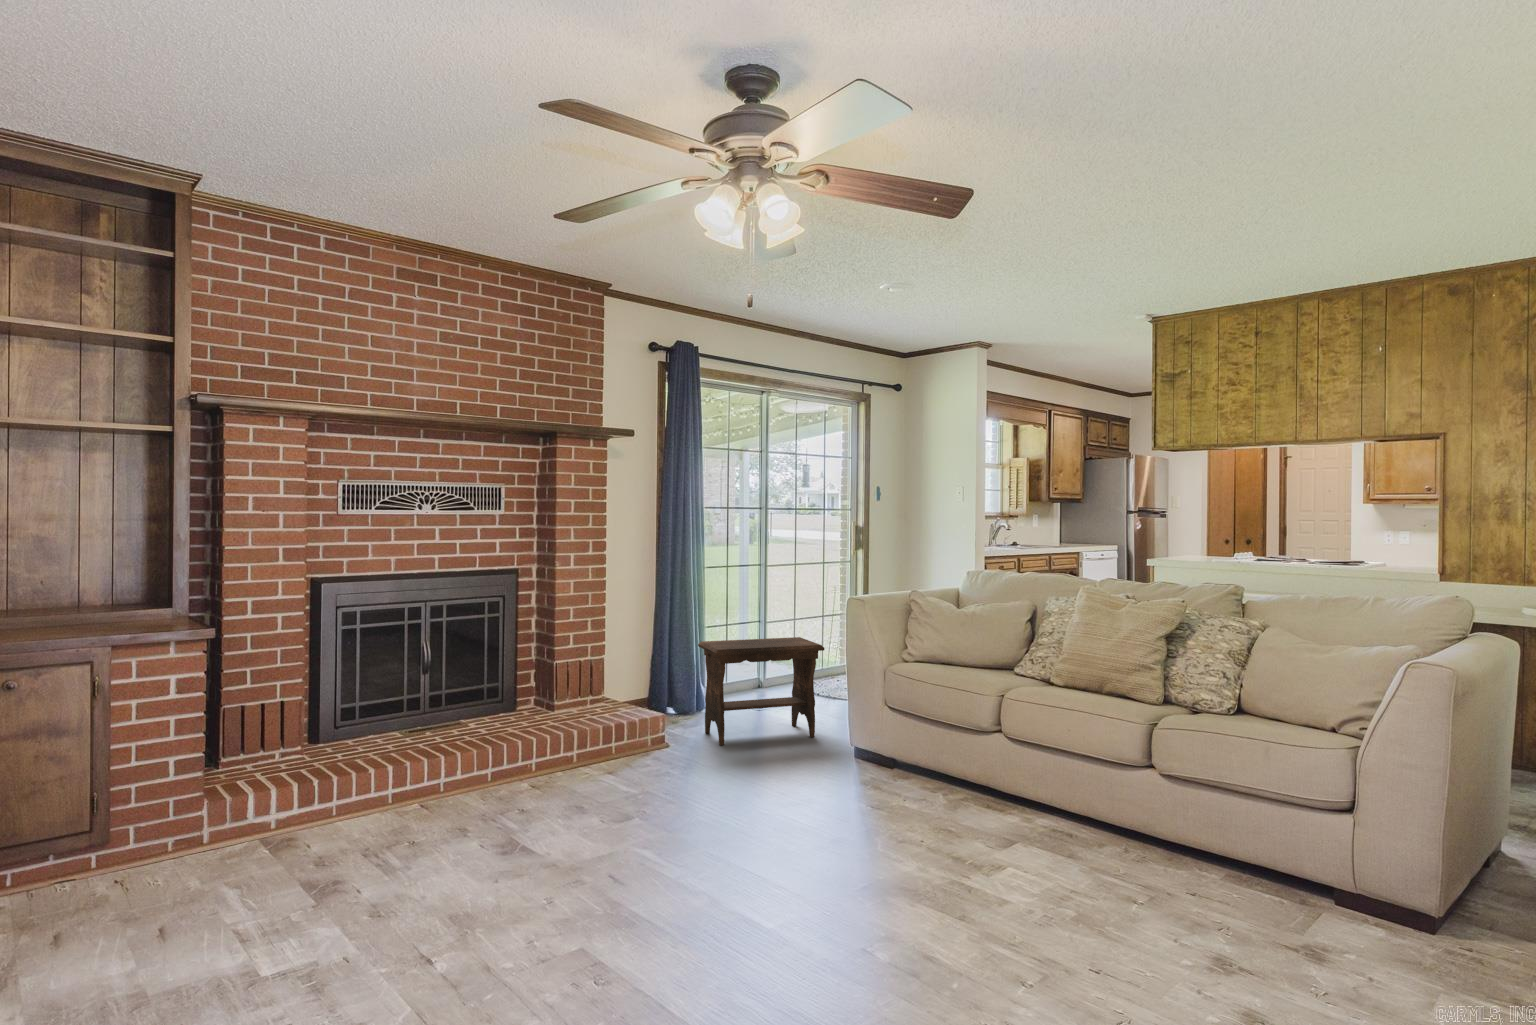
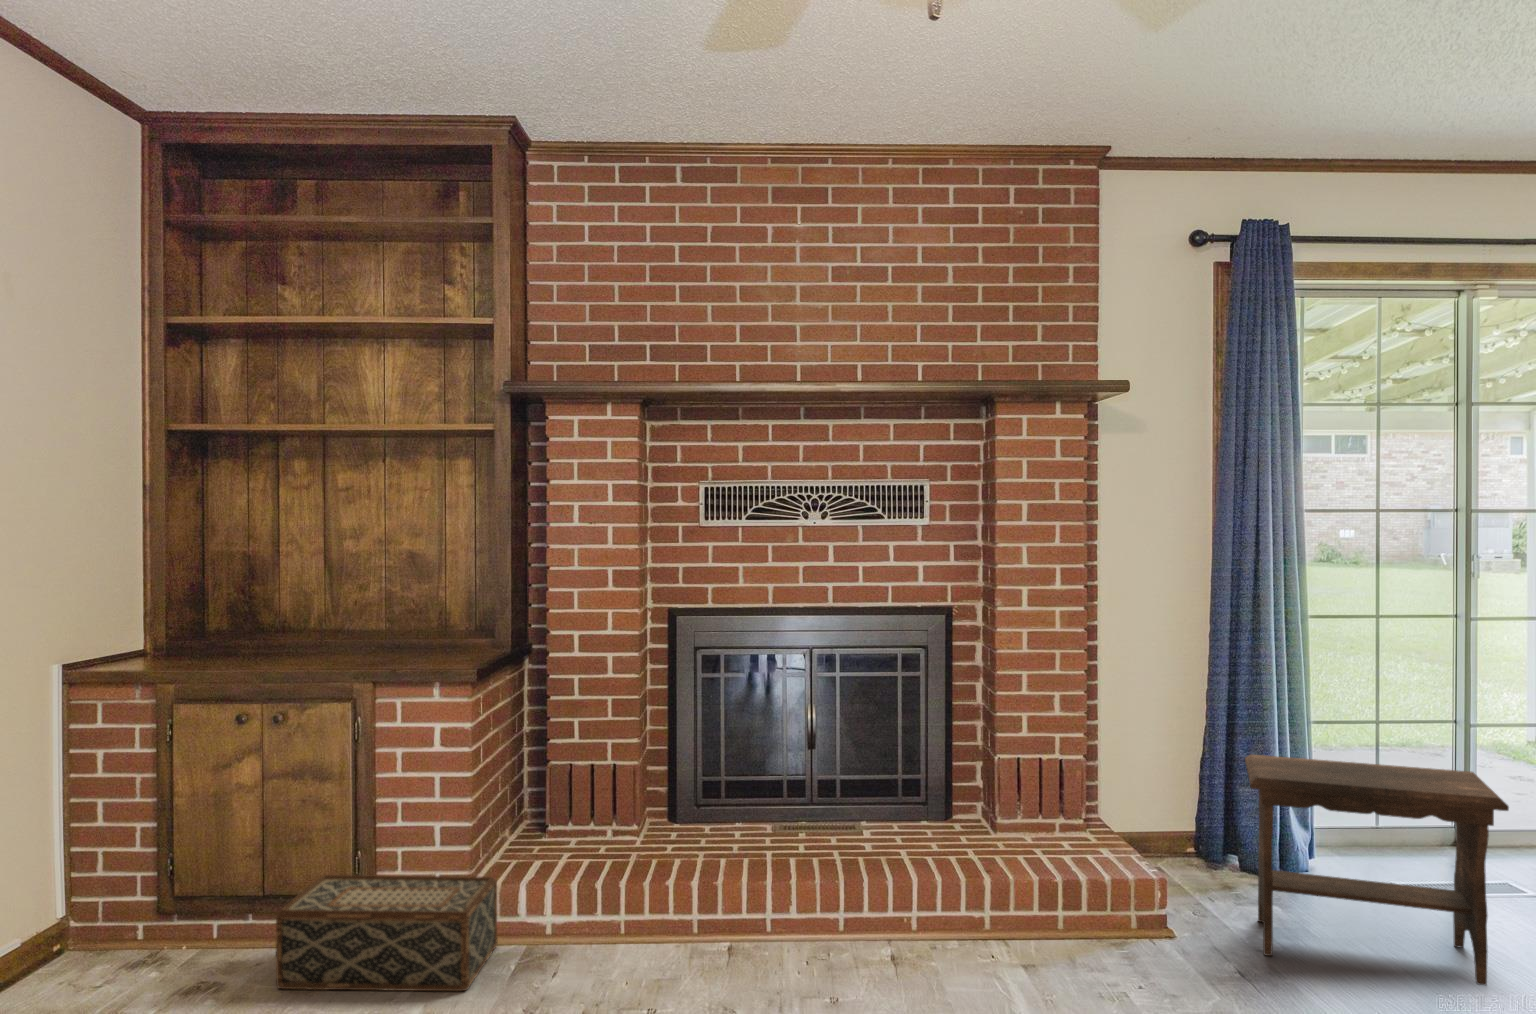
woven basket: none [54,790,253,914] -> present [276,875,498,991]

